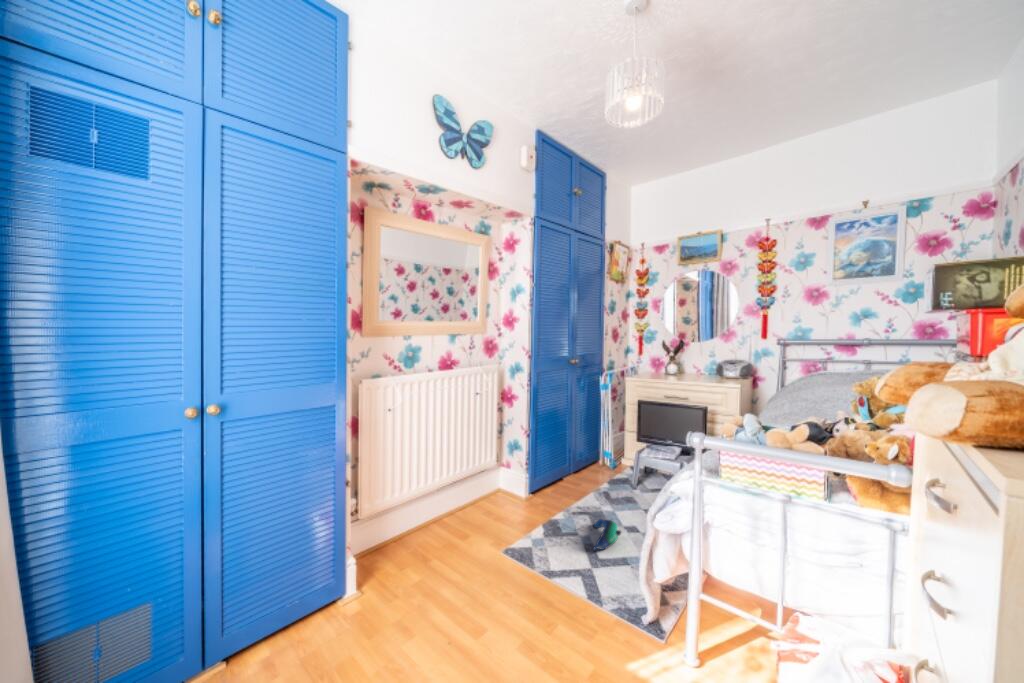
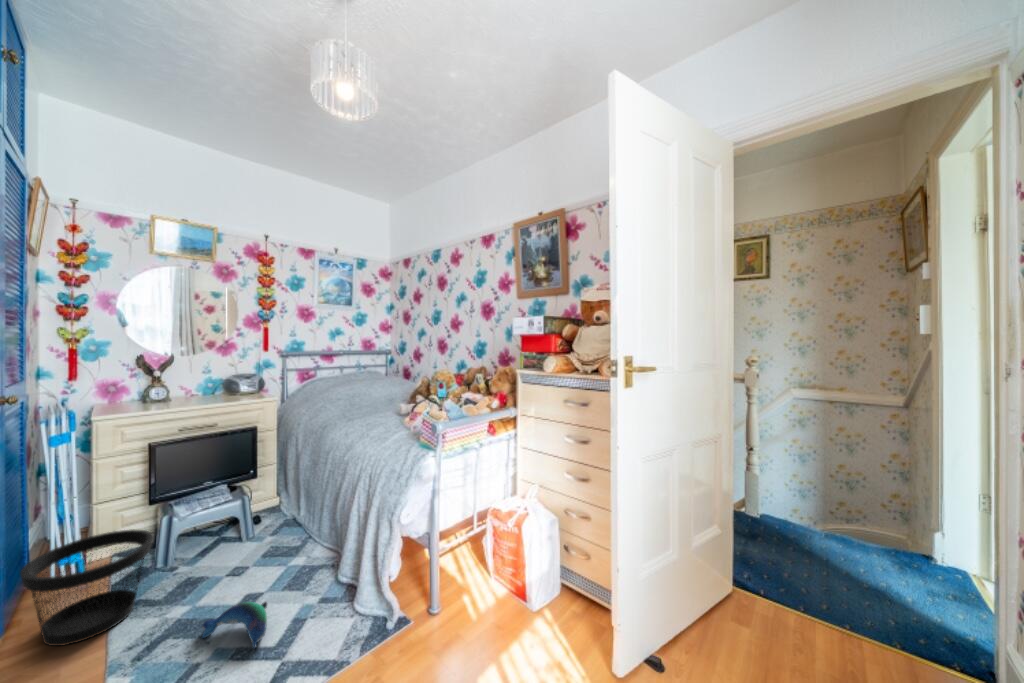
wastebasket: none [566,441,617,496] -> present [21,529,153,646]

